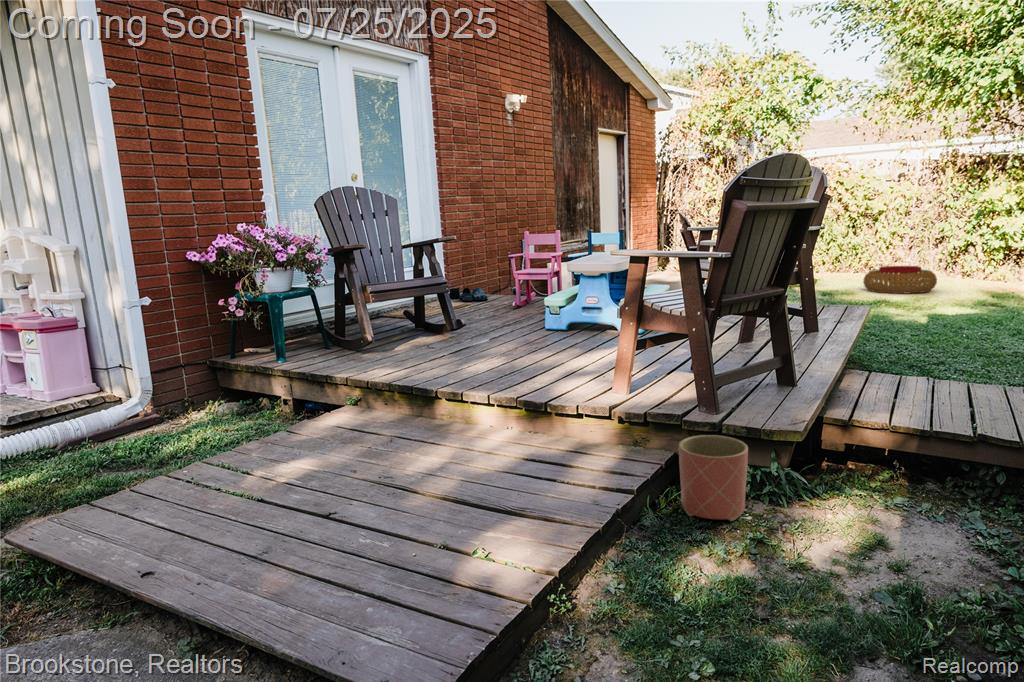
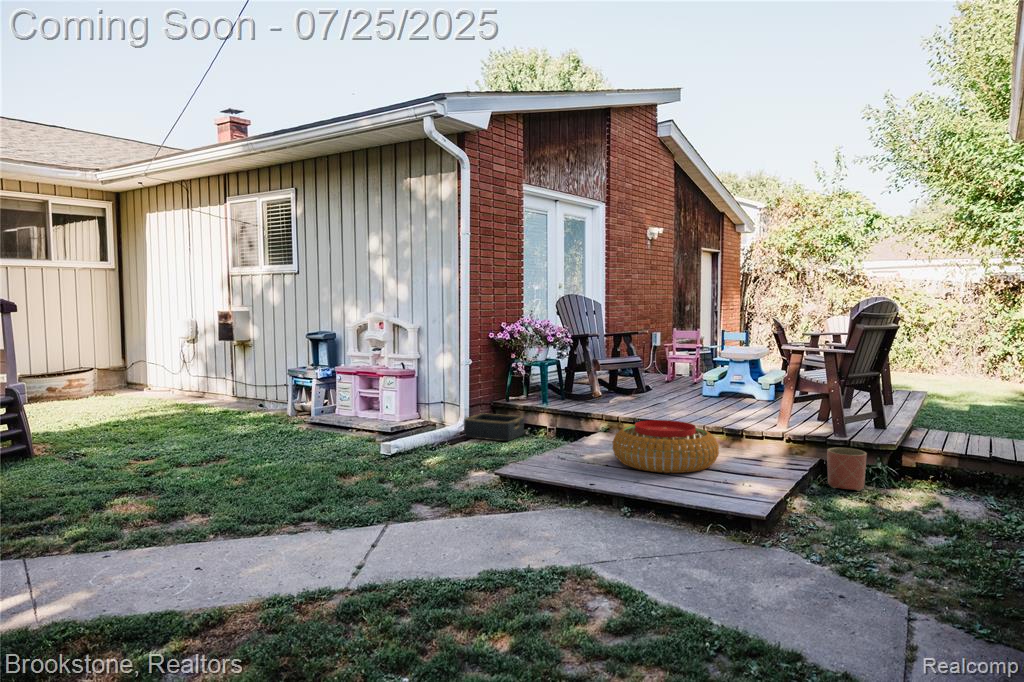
pouf: present [863,266,937,294] -> present [612,420,719,473]
basket: none [145,383,253,431] -> present [464,413,524,441]

